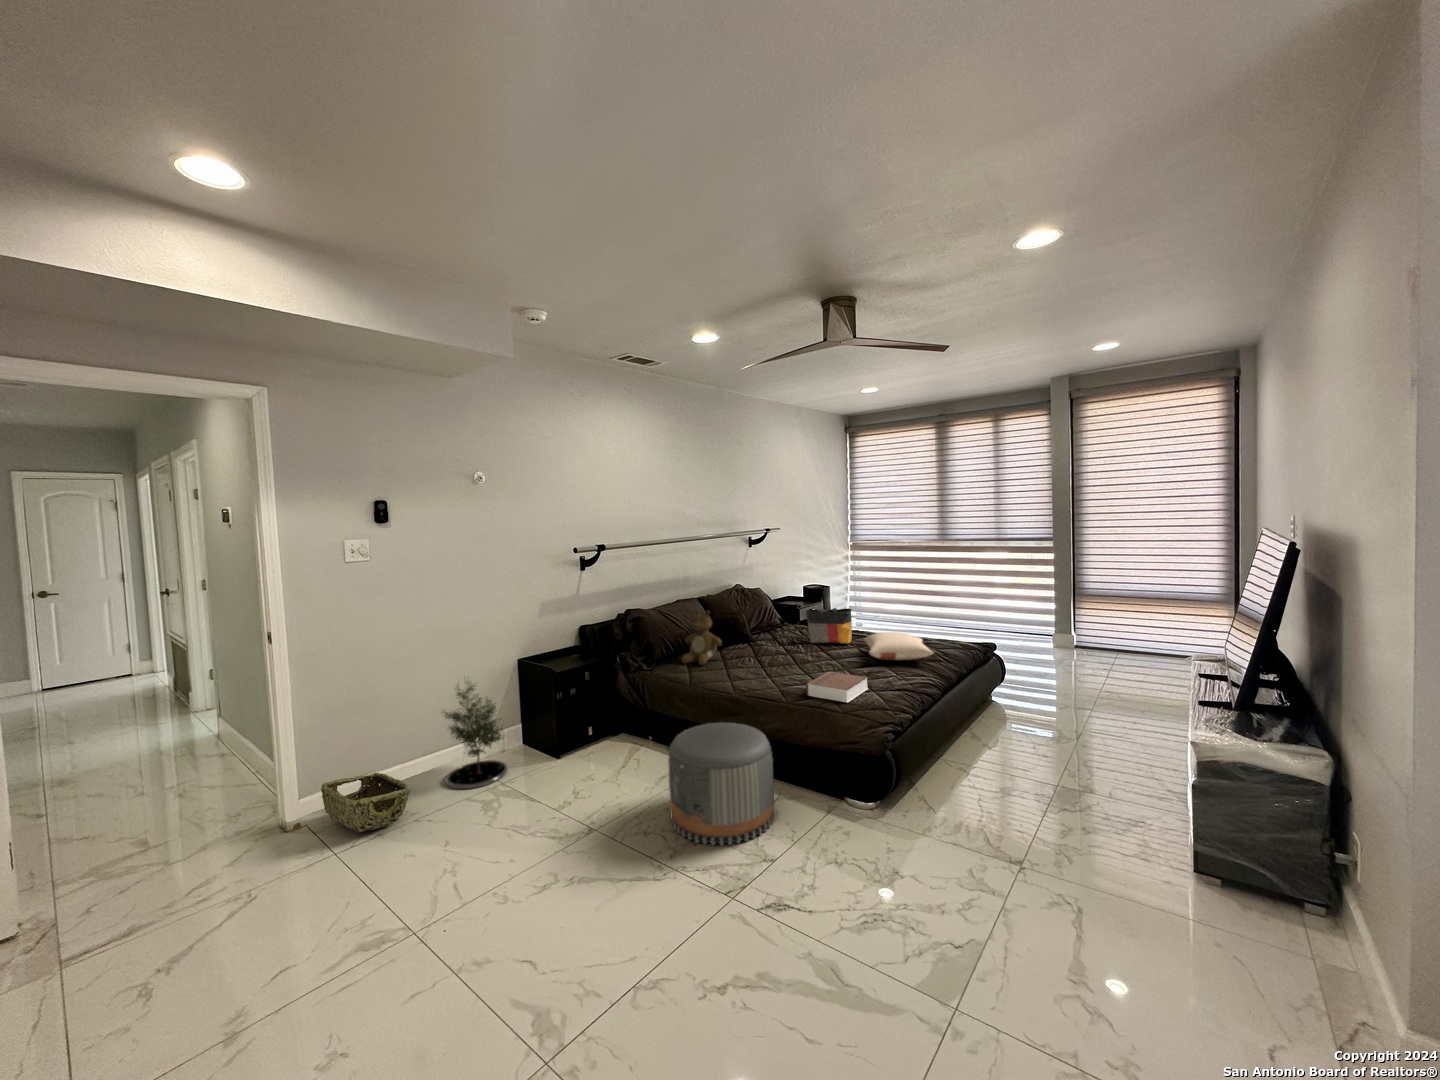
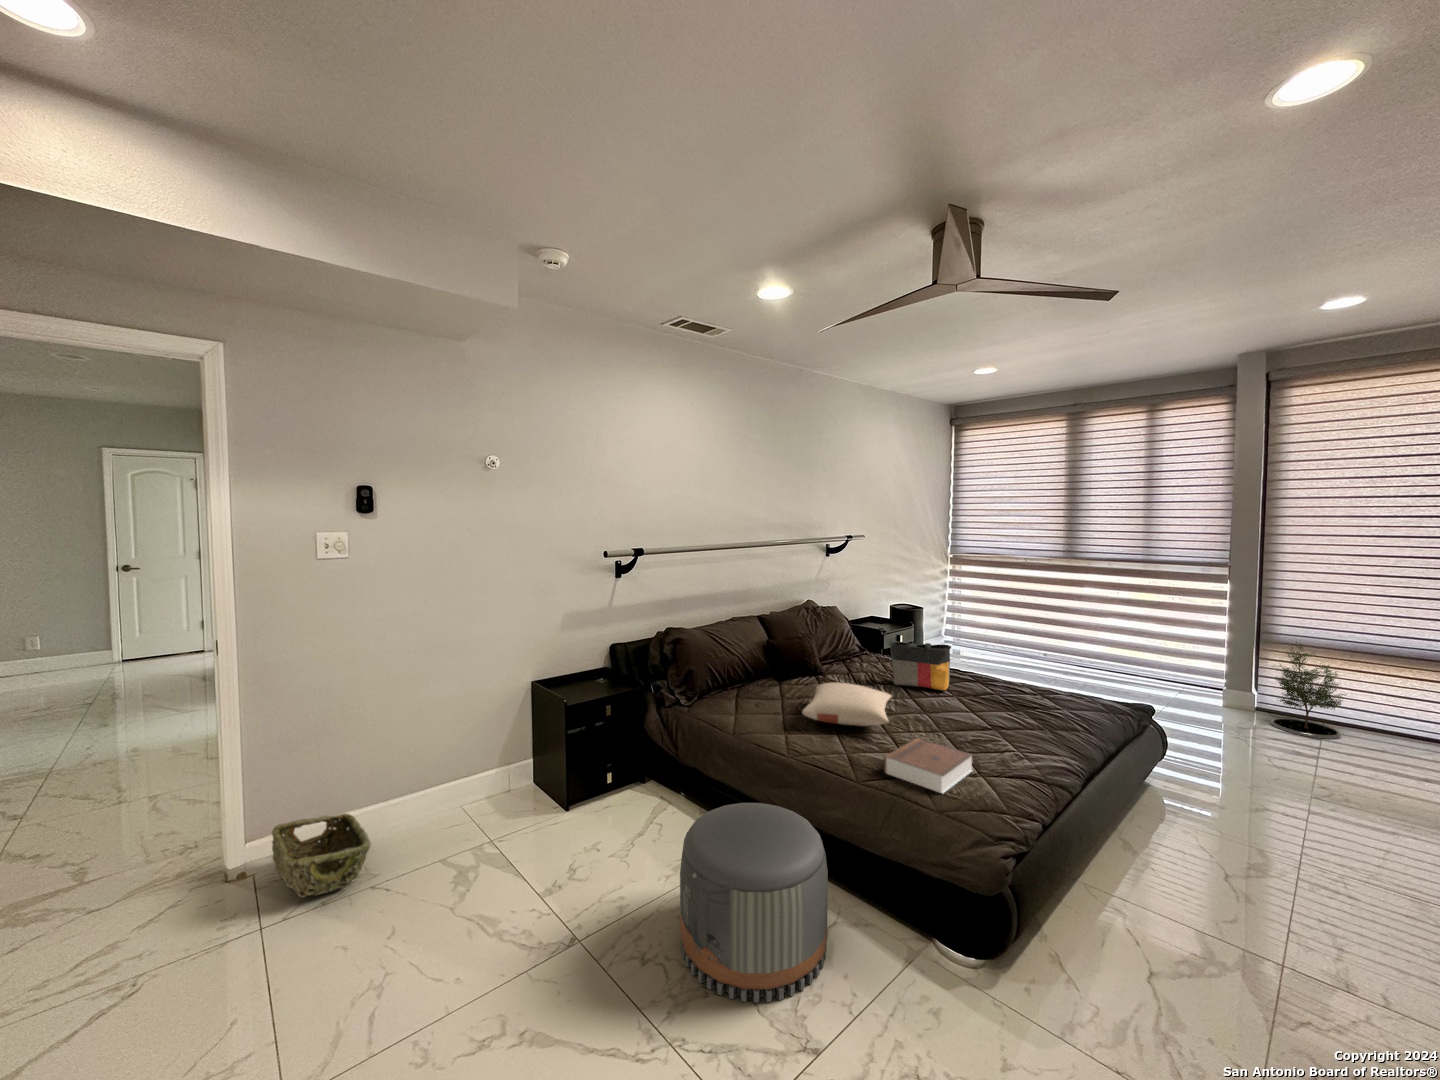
teddy bear: present [681,610,722,665] -> none [726,635,778,707]
pillow: present [865,632,933,660] -> present [802,683,891,726]
potted tree: present [443,684,508,789] -> present [1271,642,1346,739]

